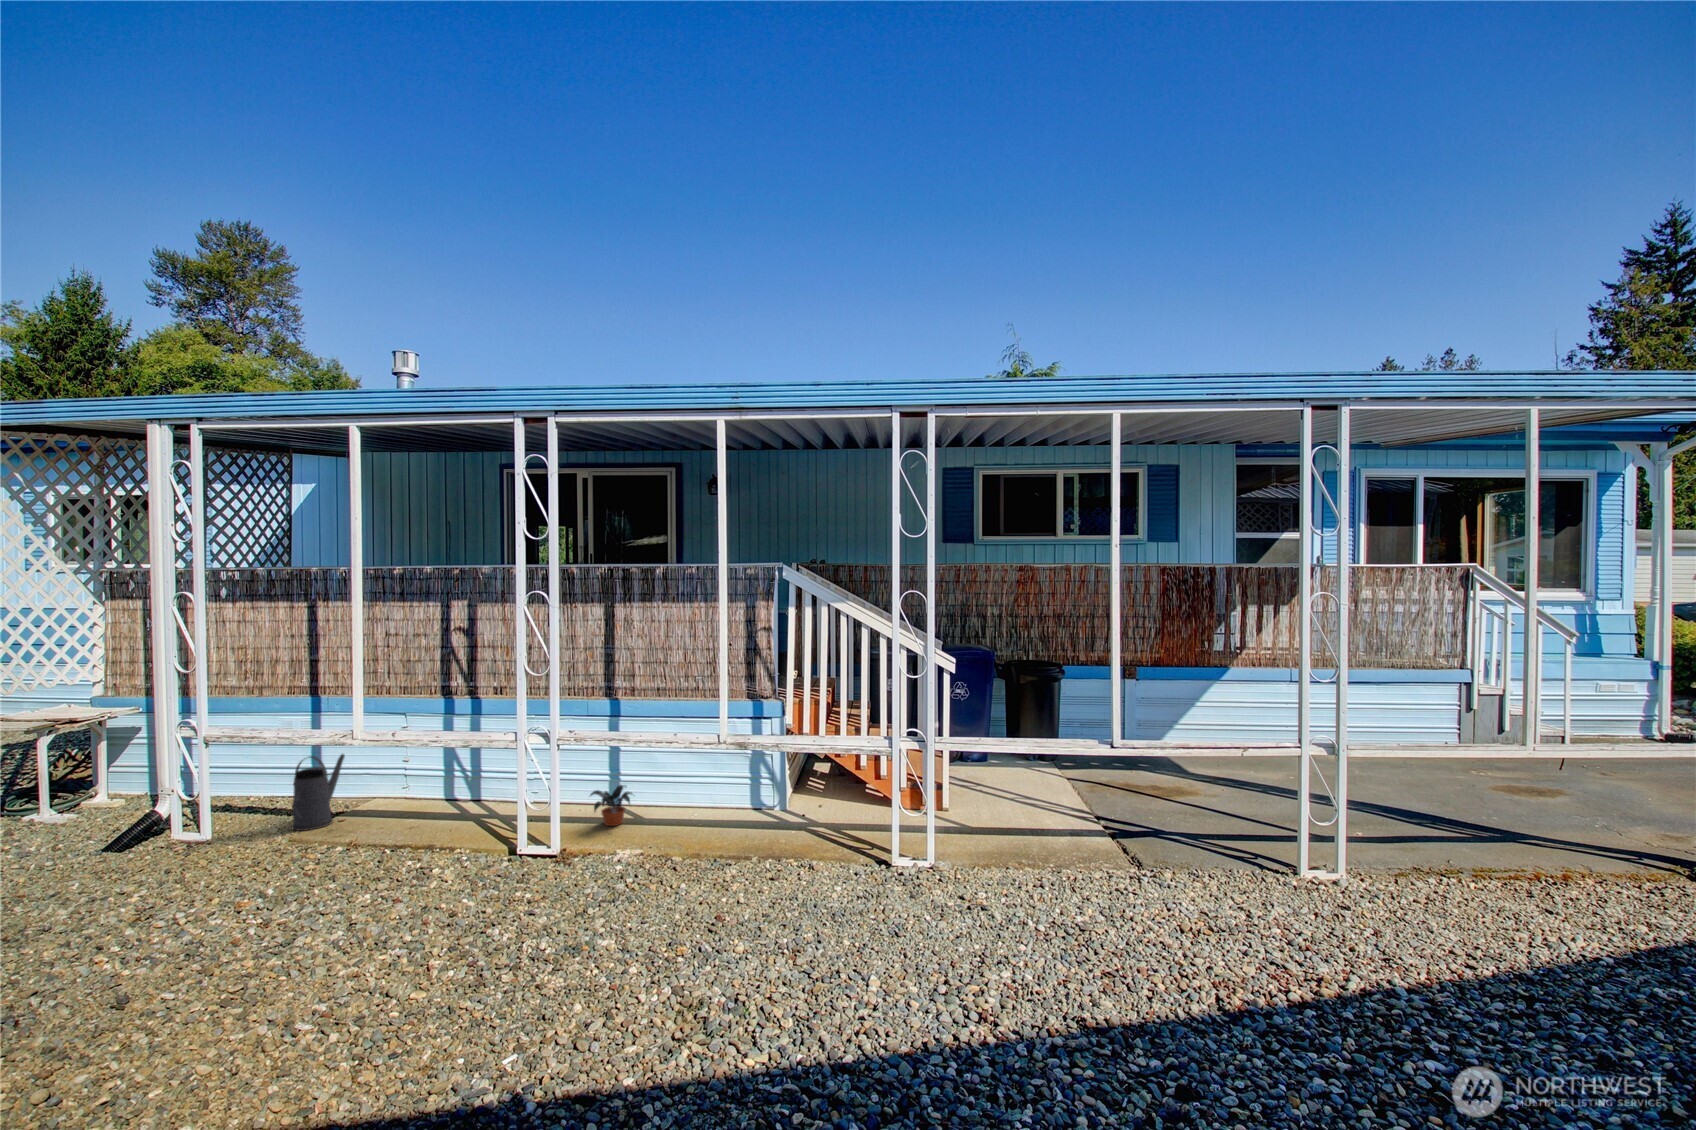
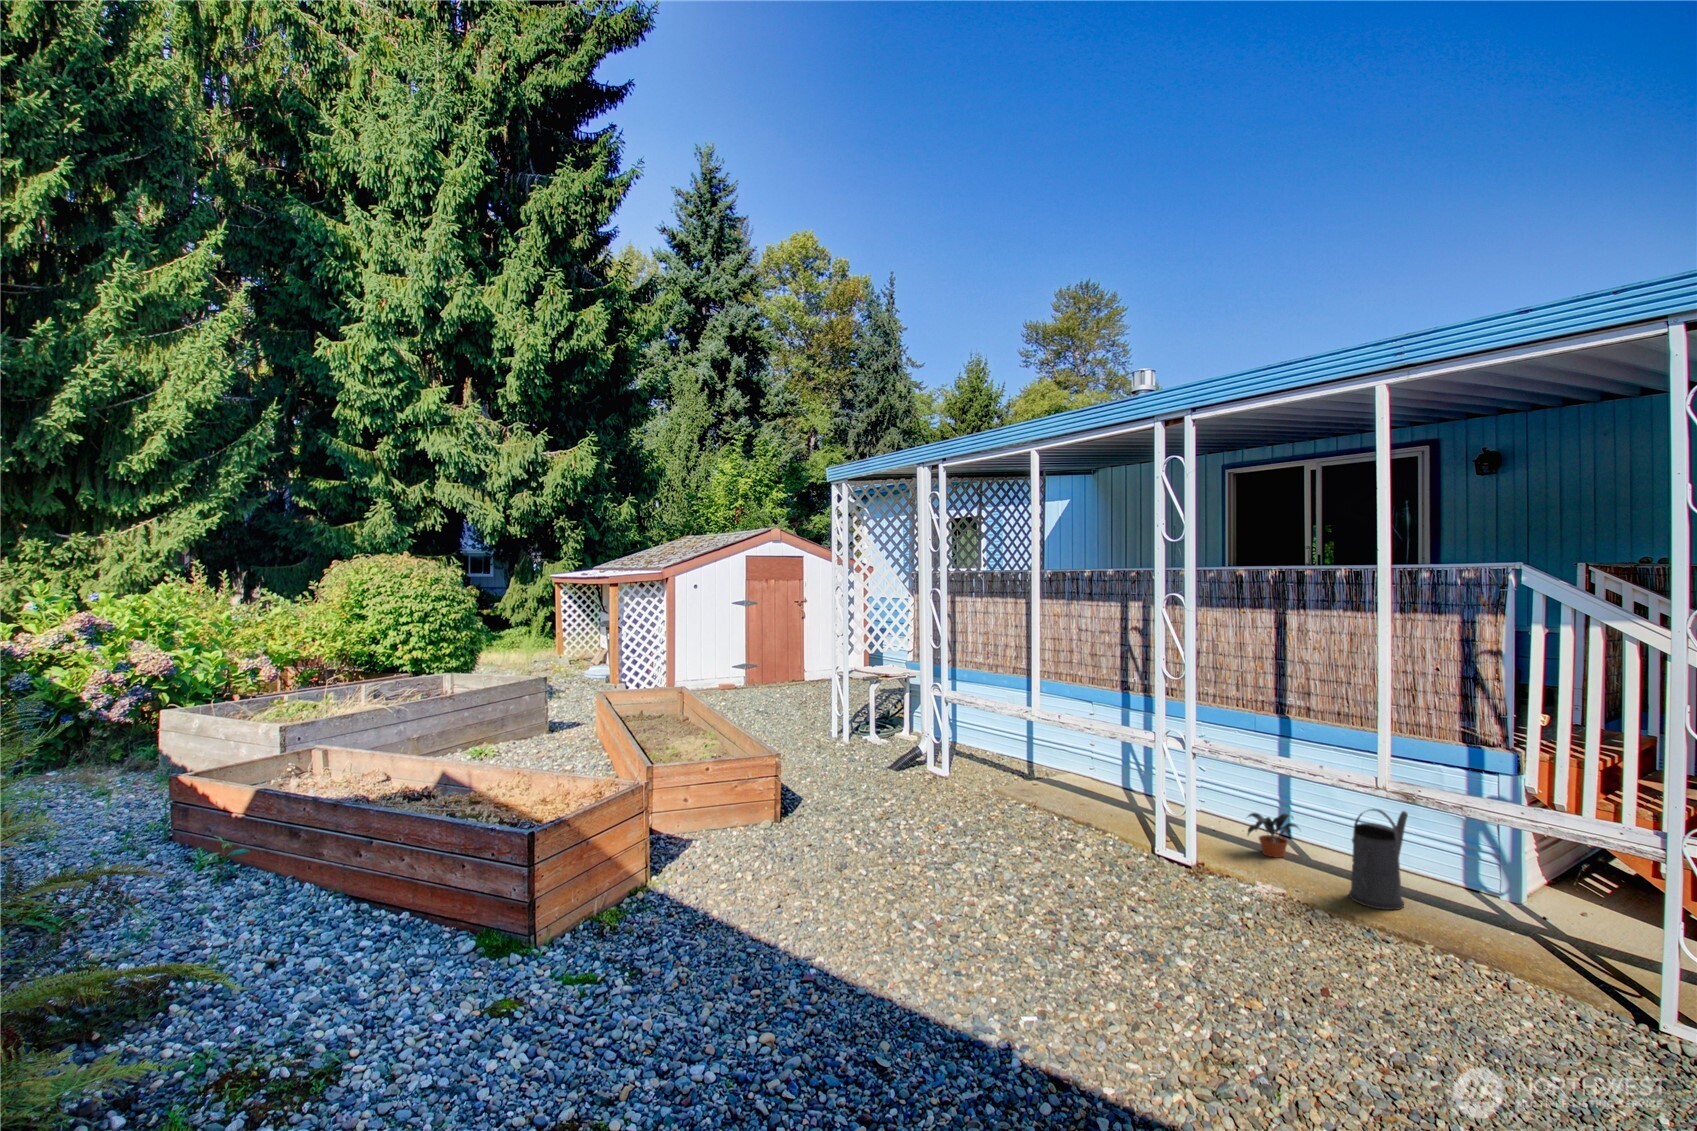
watering can: present [291,754,345,831] -> present [1349,809,1408,910]

